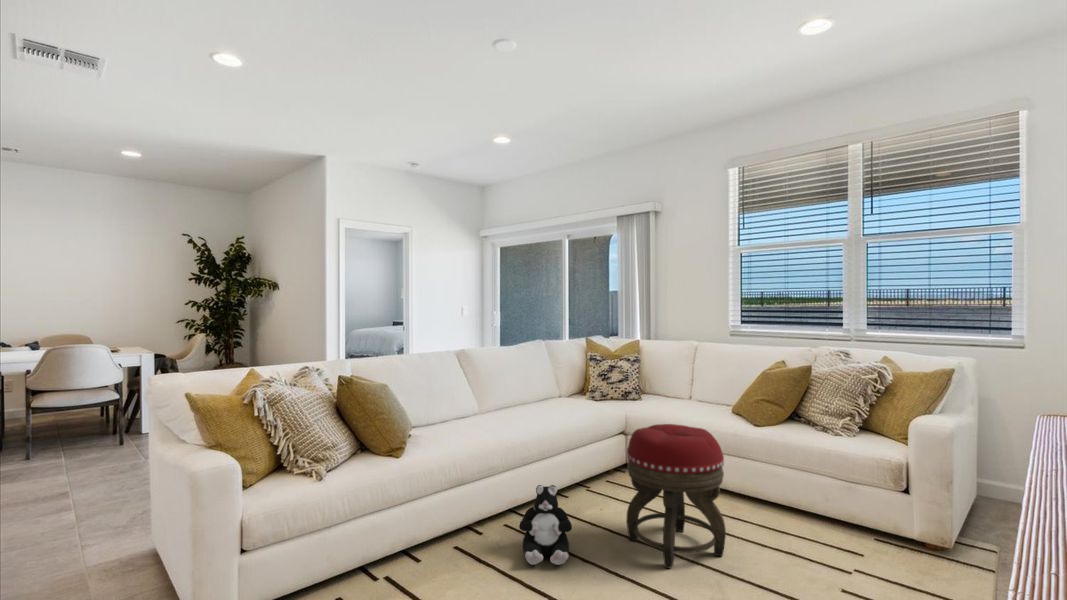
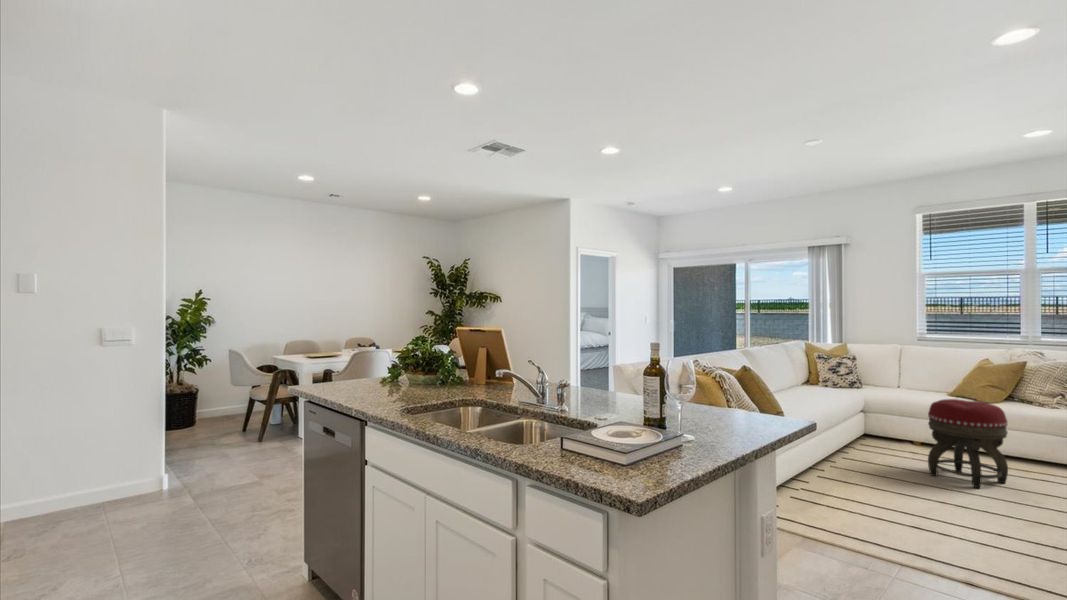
plush toy: present [519,485,572,565] -> none [867,438,915,486]

